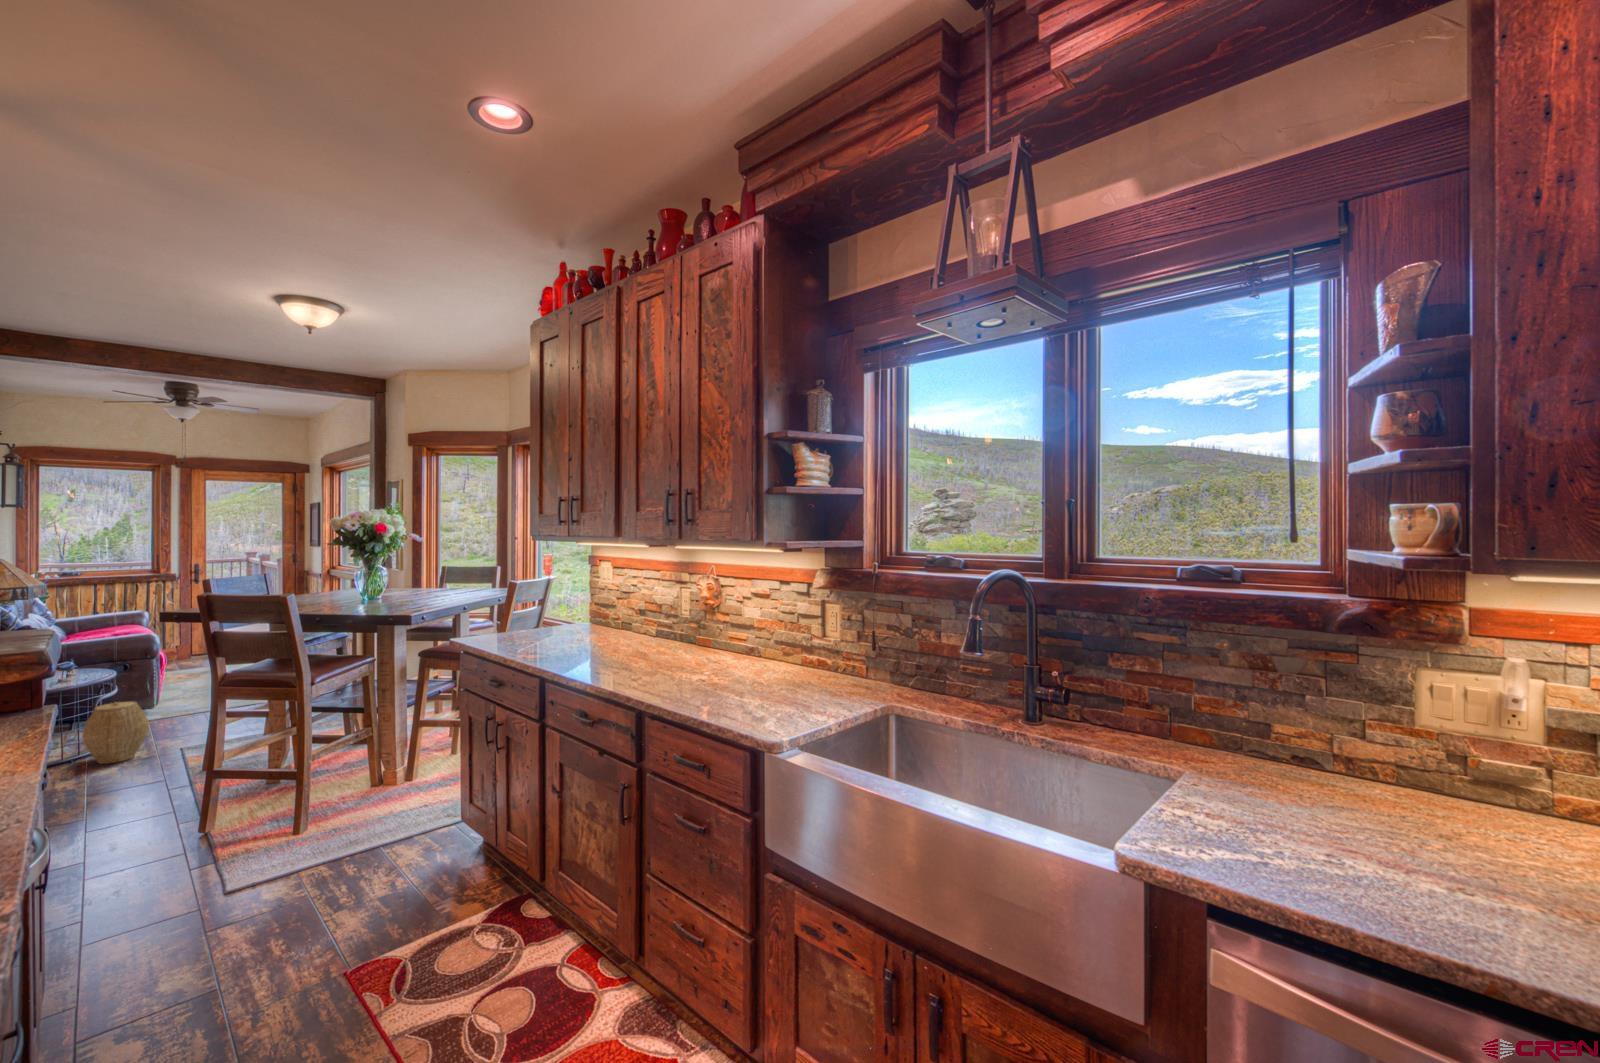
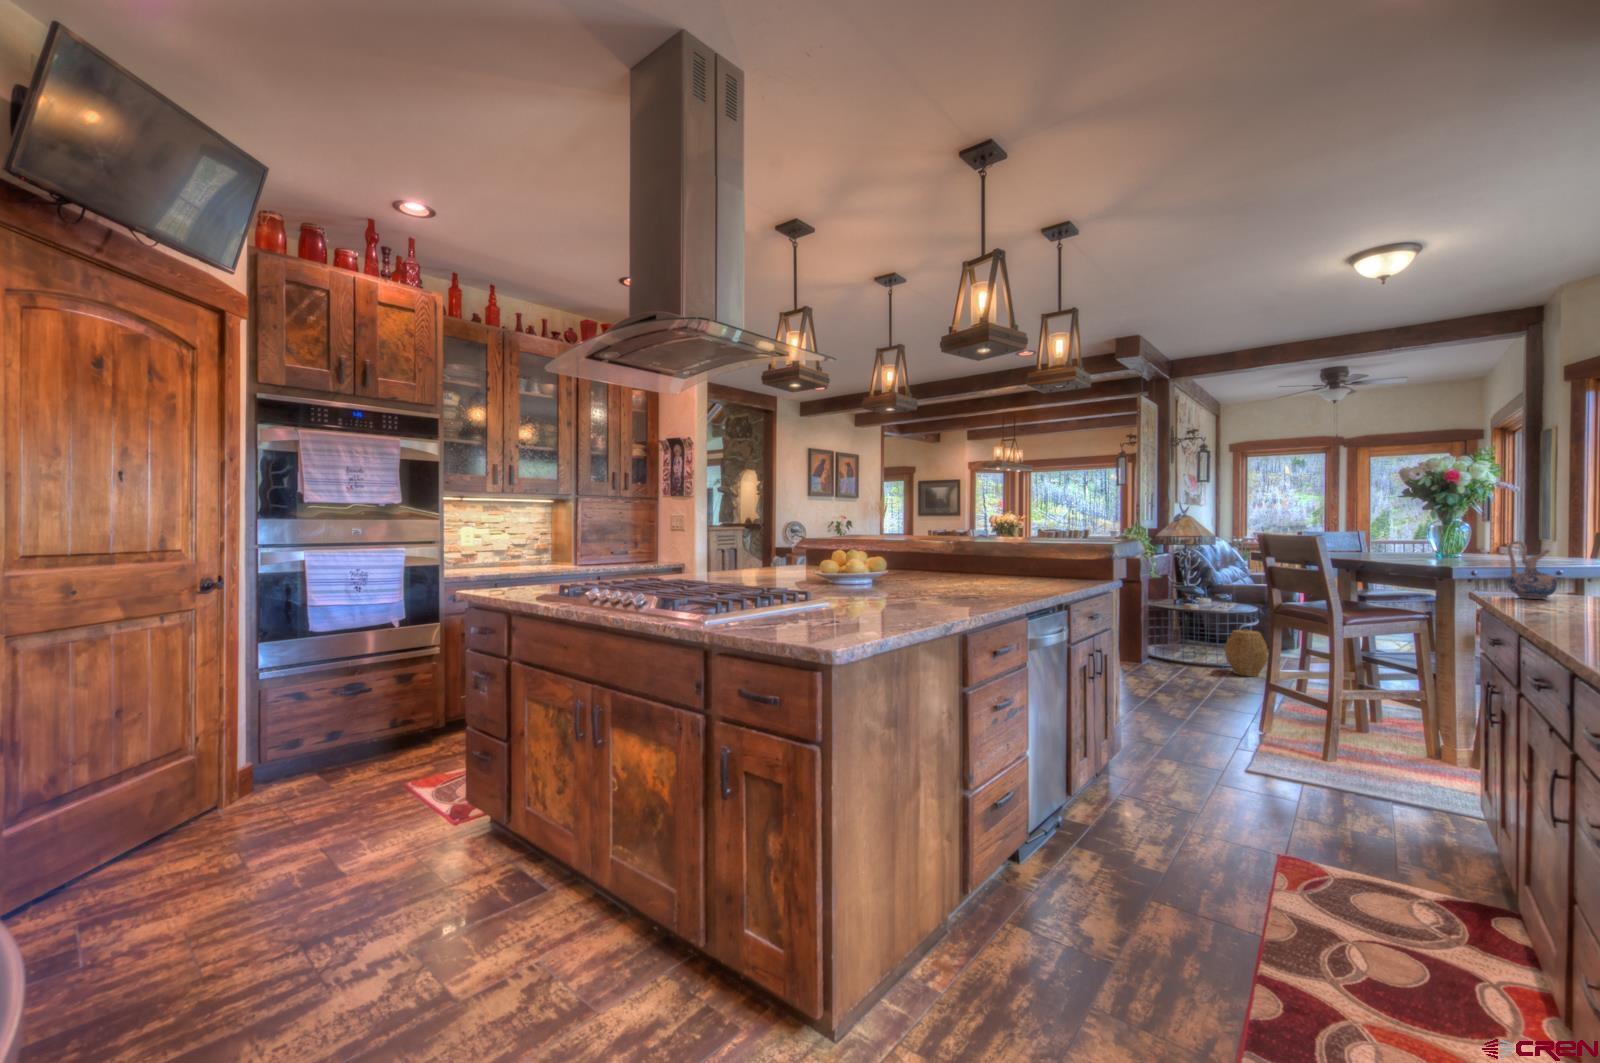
ceramic pitcher: none [504,603,532,647] -> present [1507,541,1557,599]

